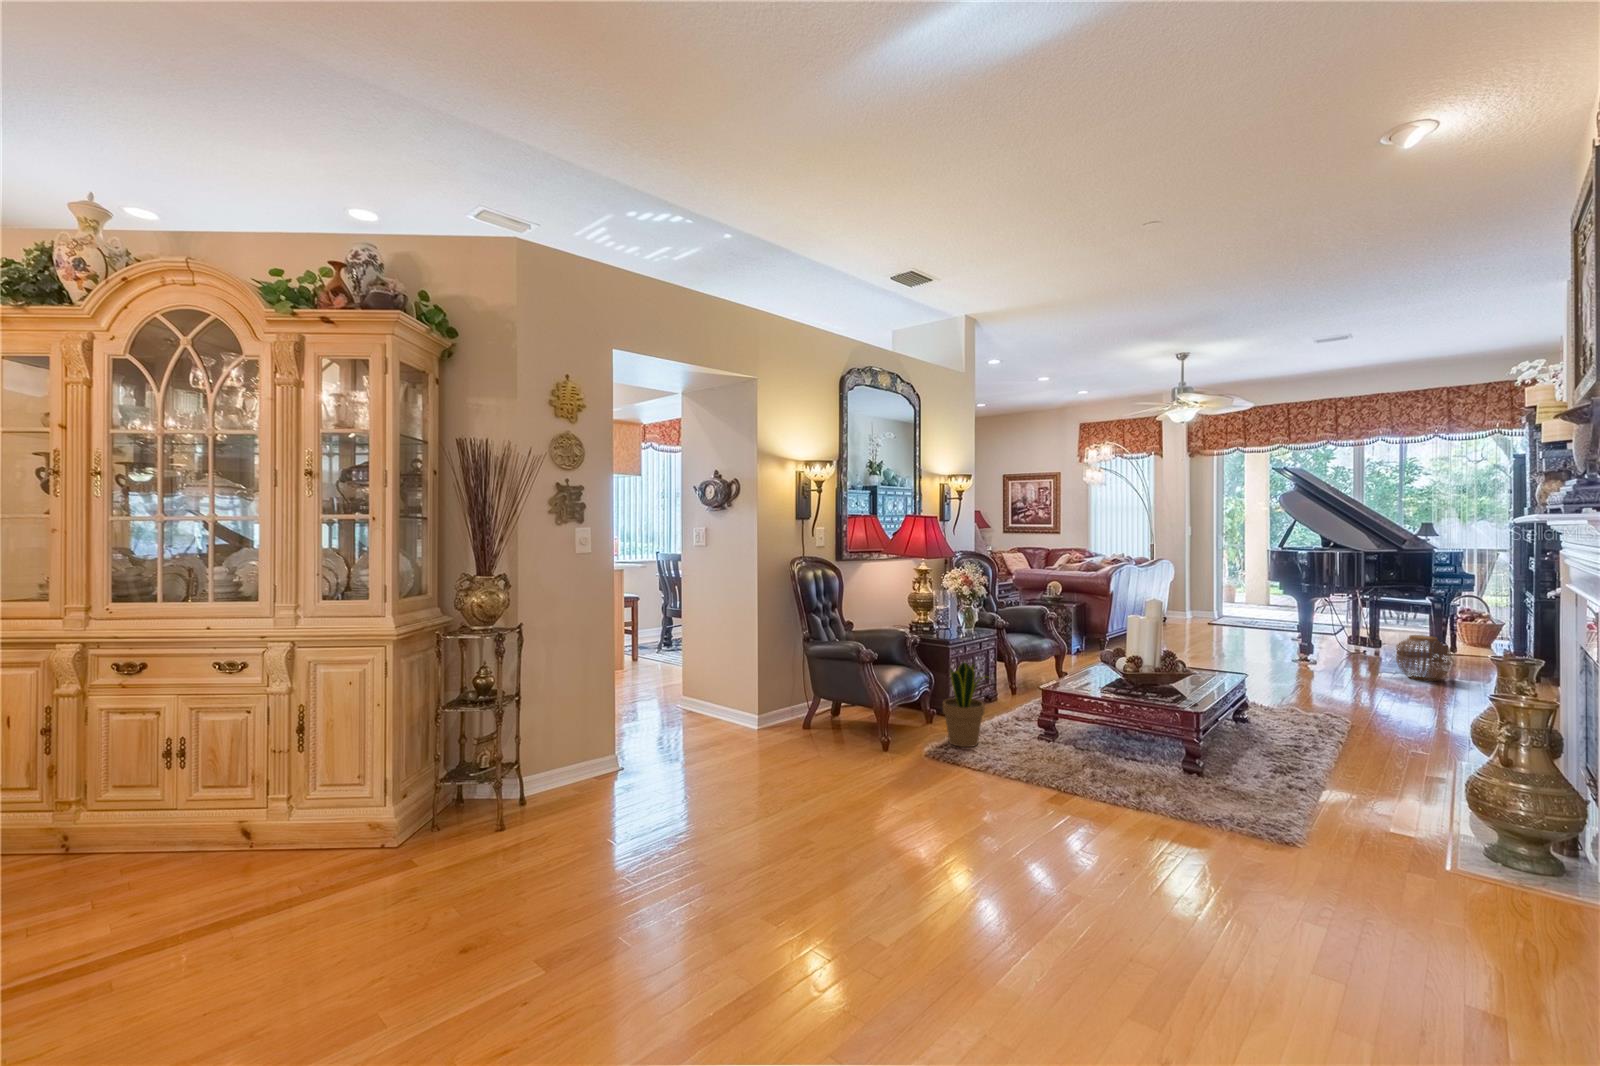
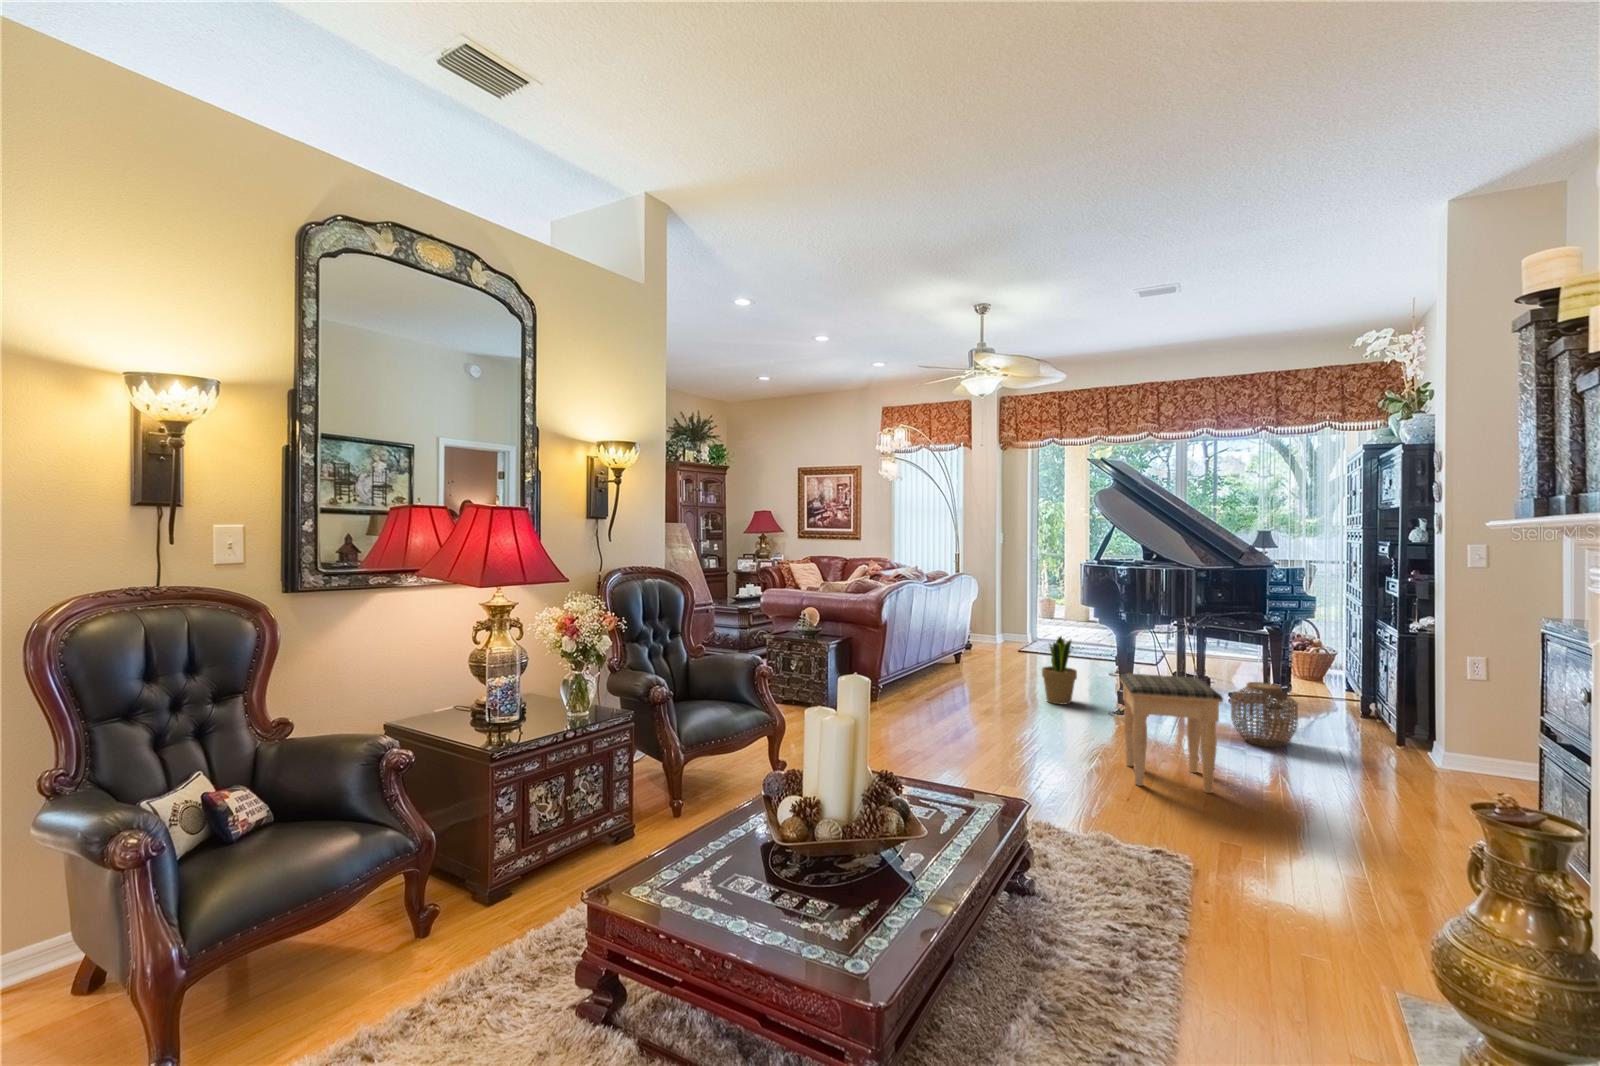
footstool: none [1307,624,1384,700] -> present [1120,673,1223,793]
potted plant: present [943,662,989,747] -> present [1042,636,1079,705]

